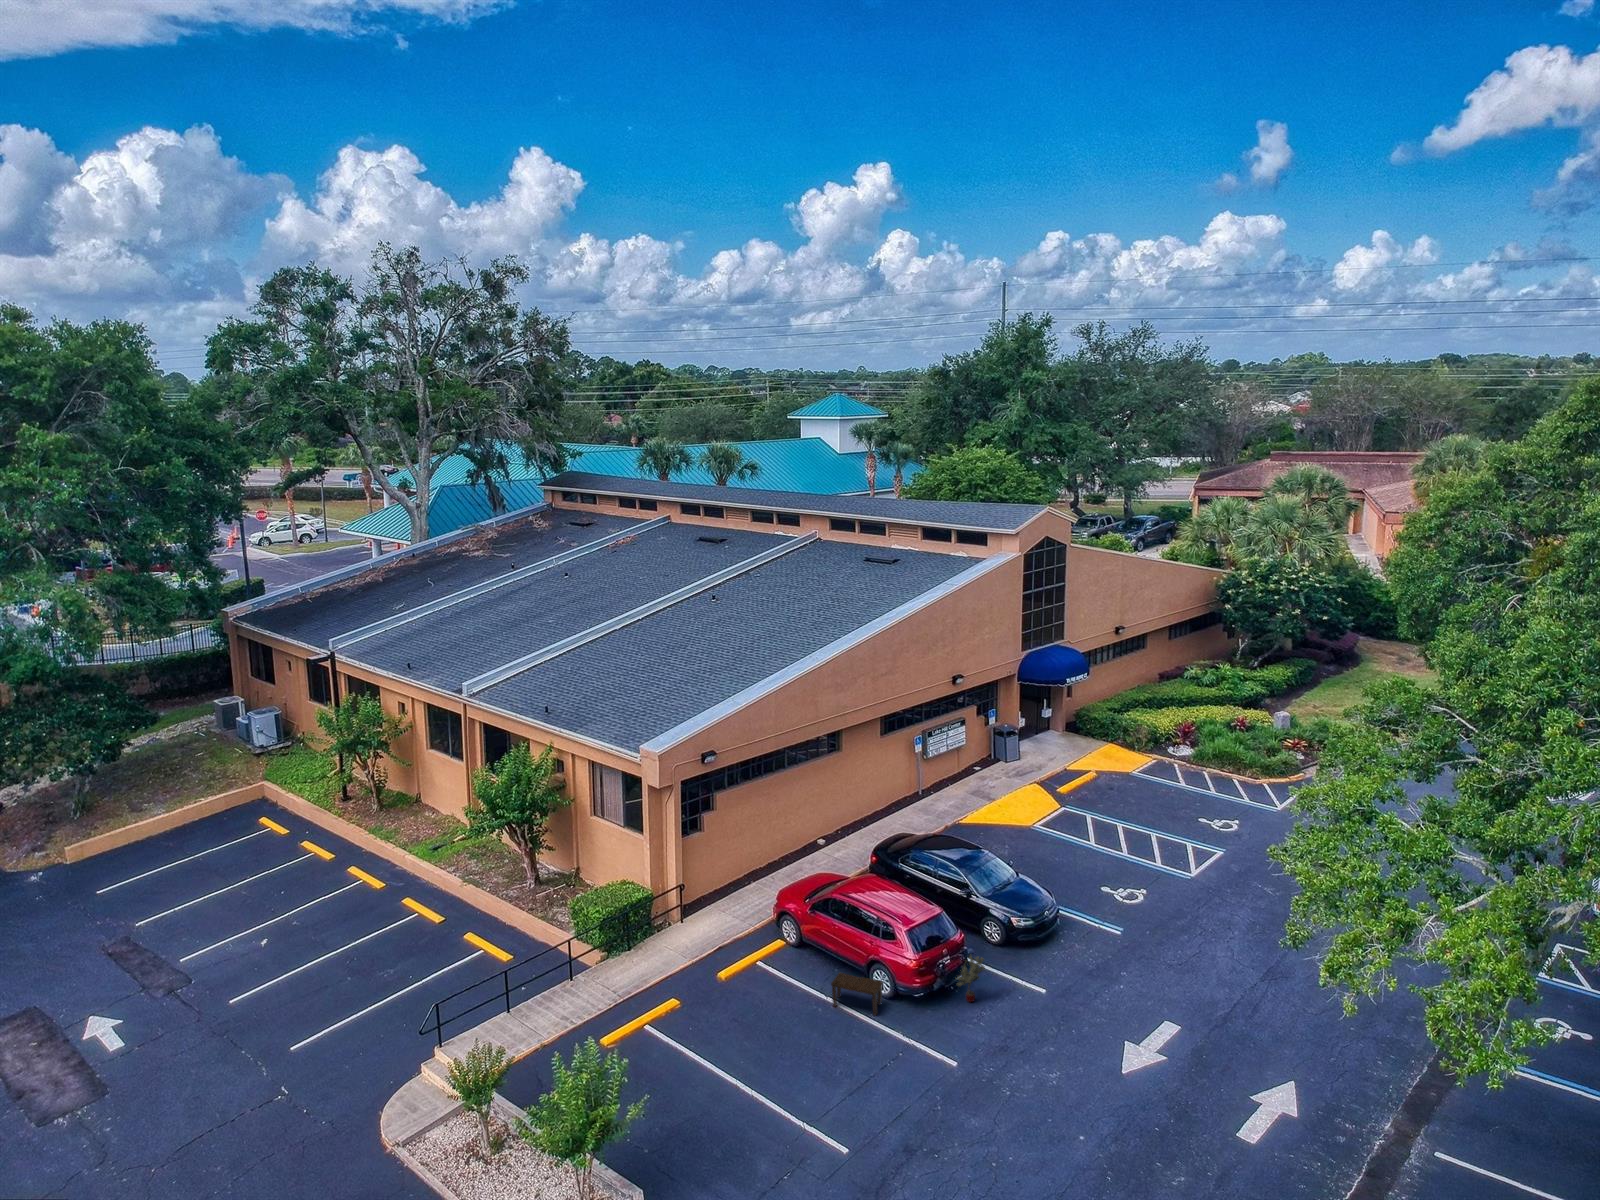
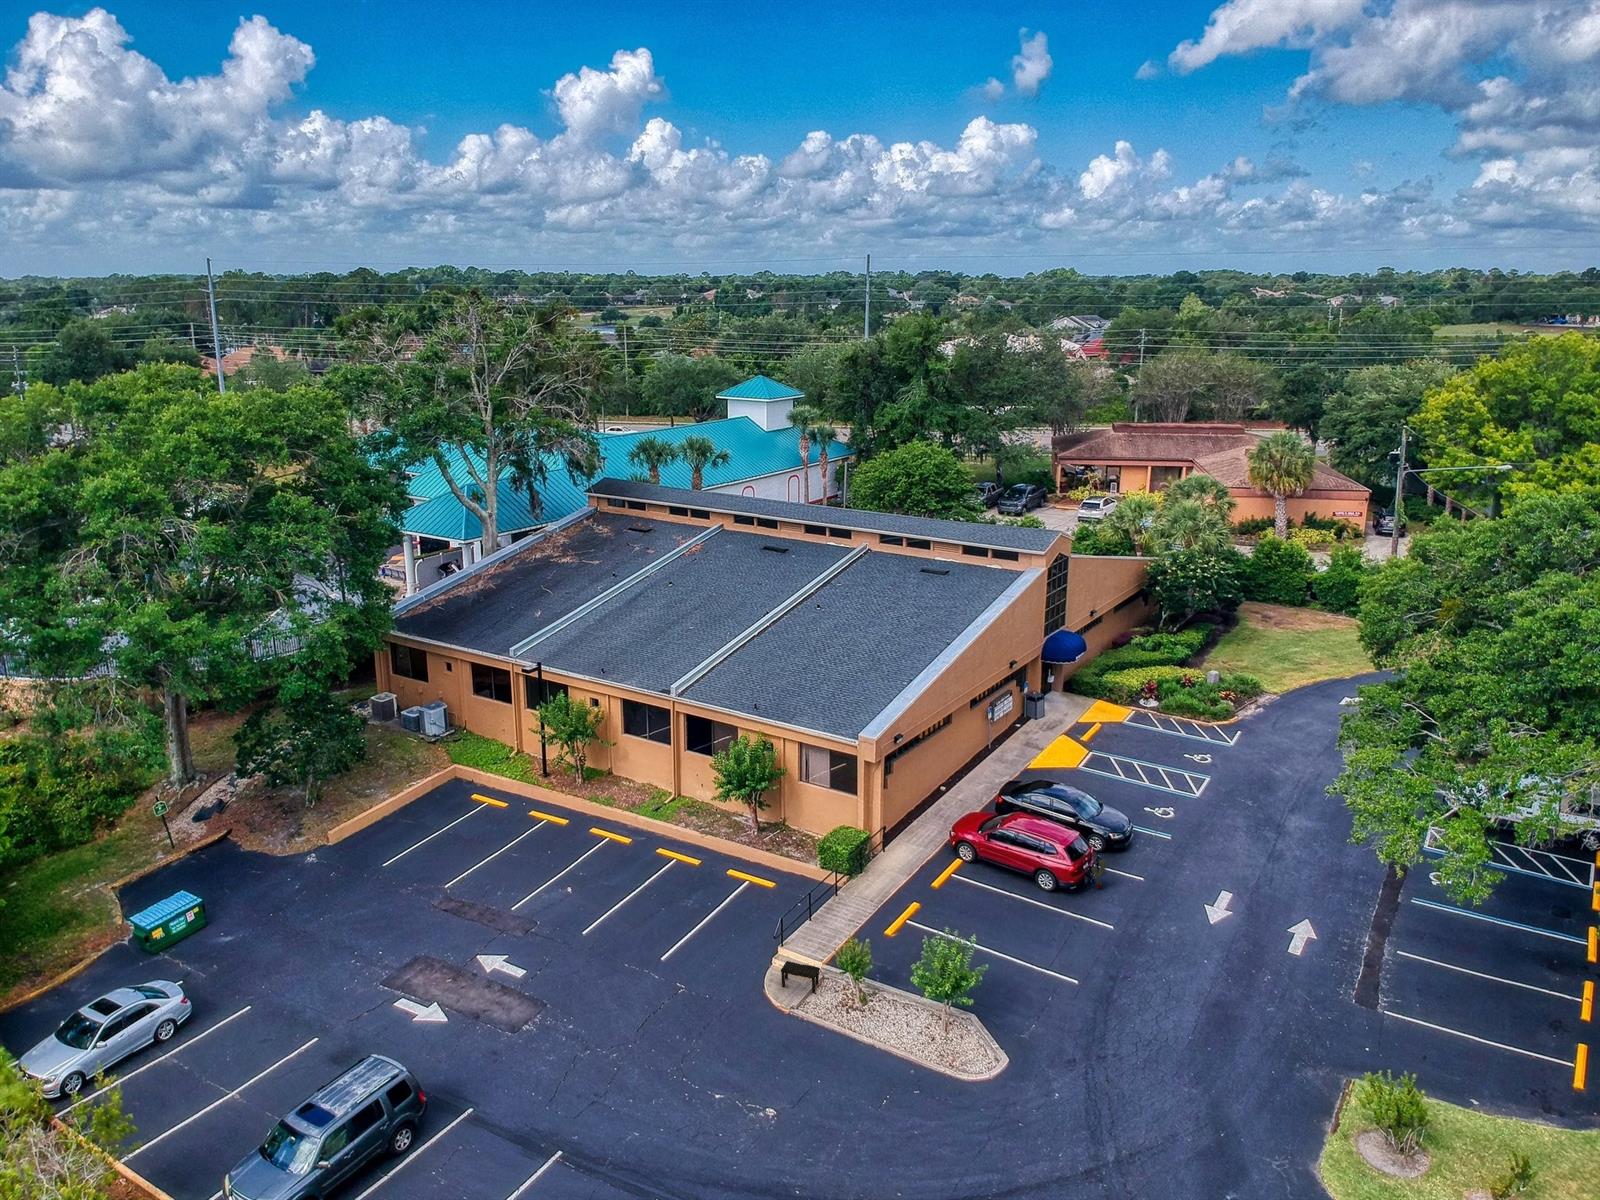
bench: present [831,972,883,1016] -> present [781,961,820,994]

